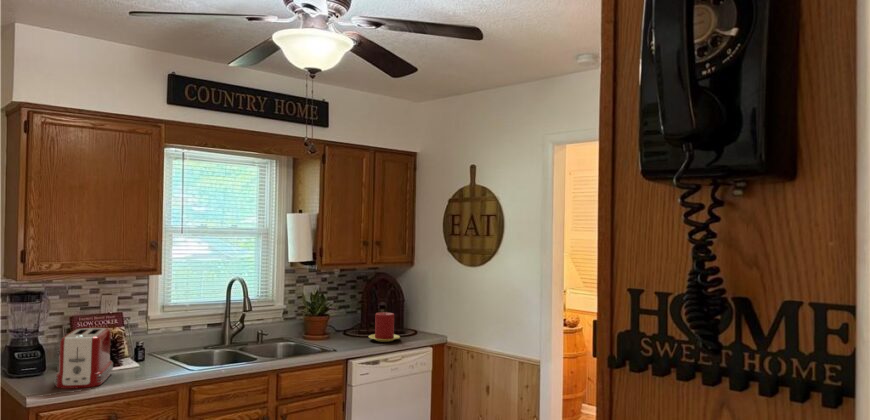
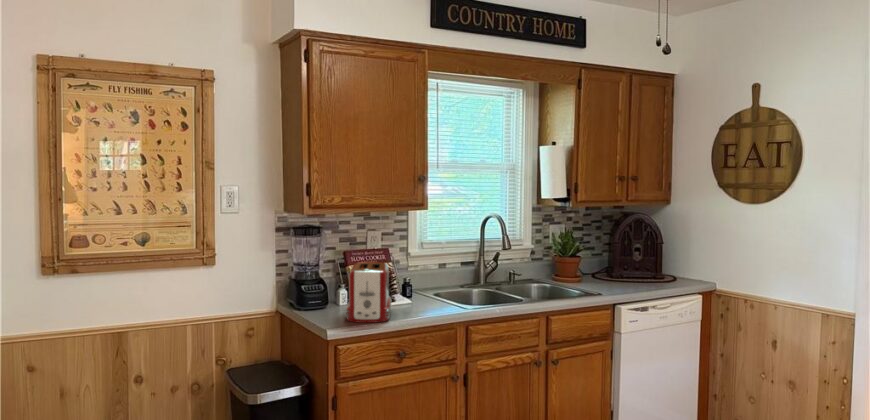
candle: present [369,312,400,342] -> none [628,254,664,285]

